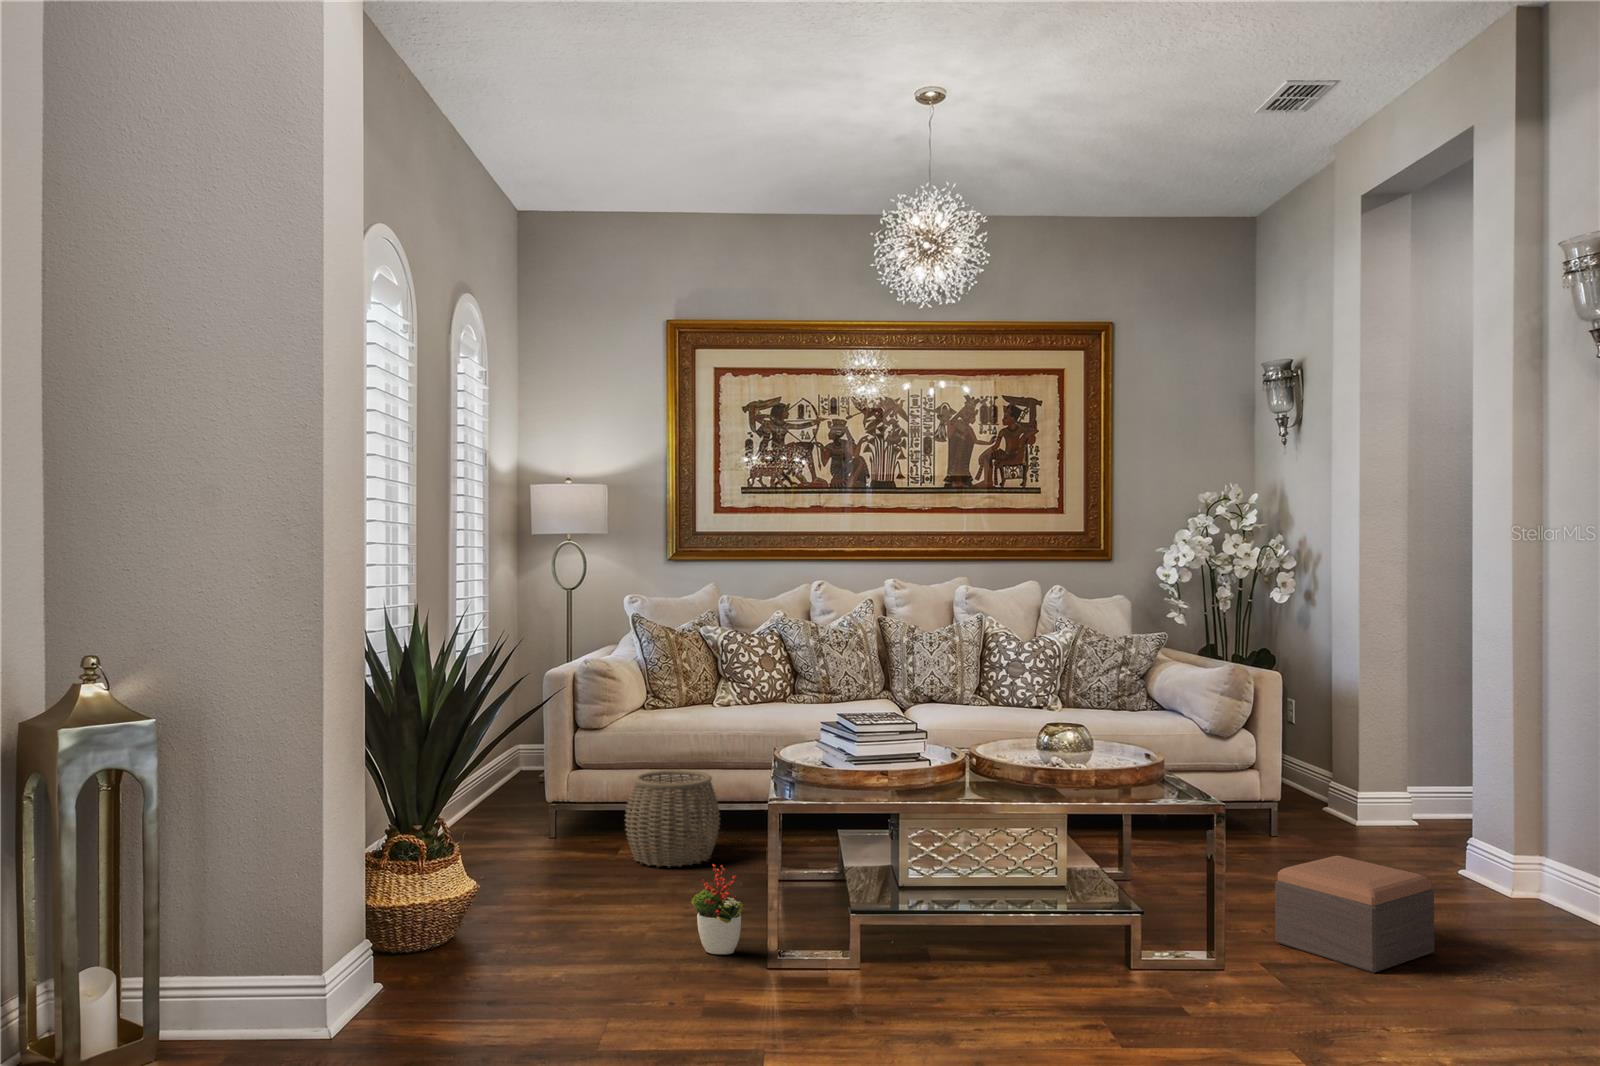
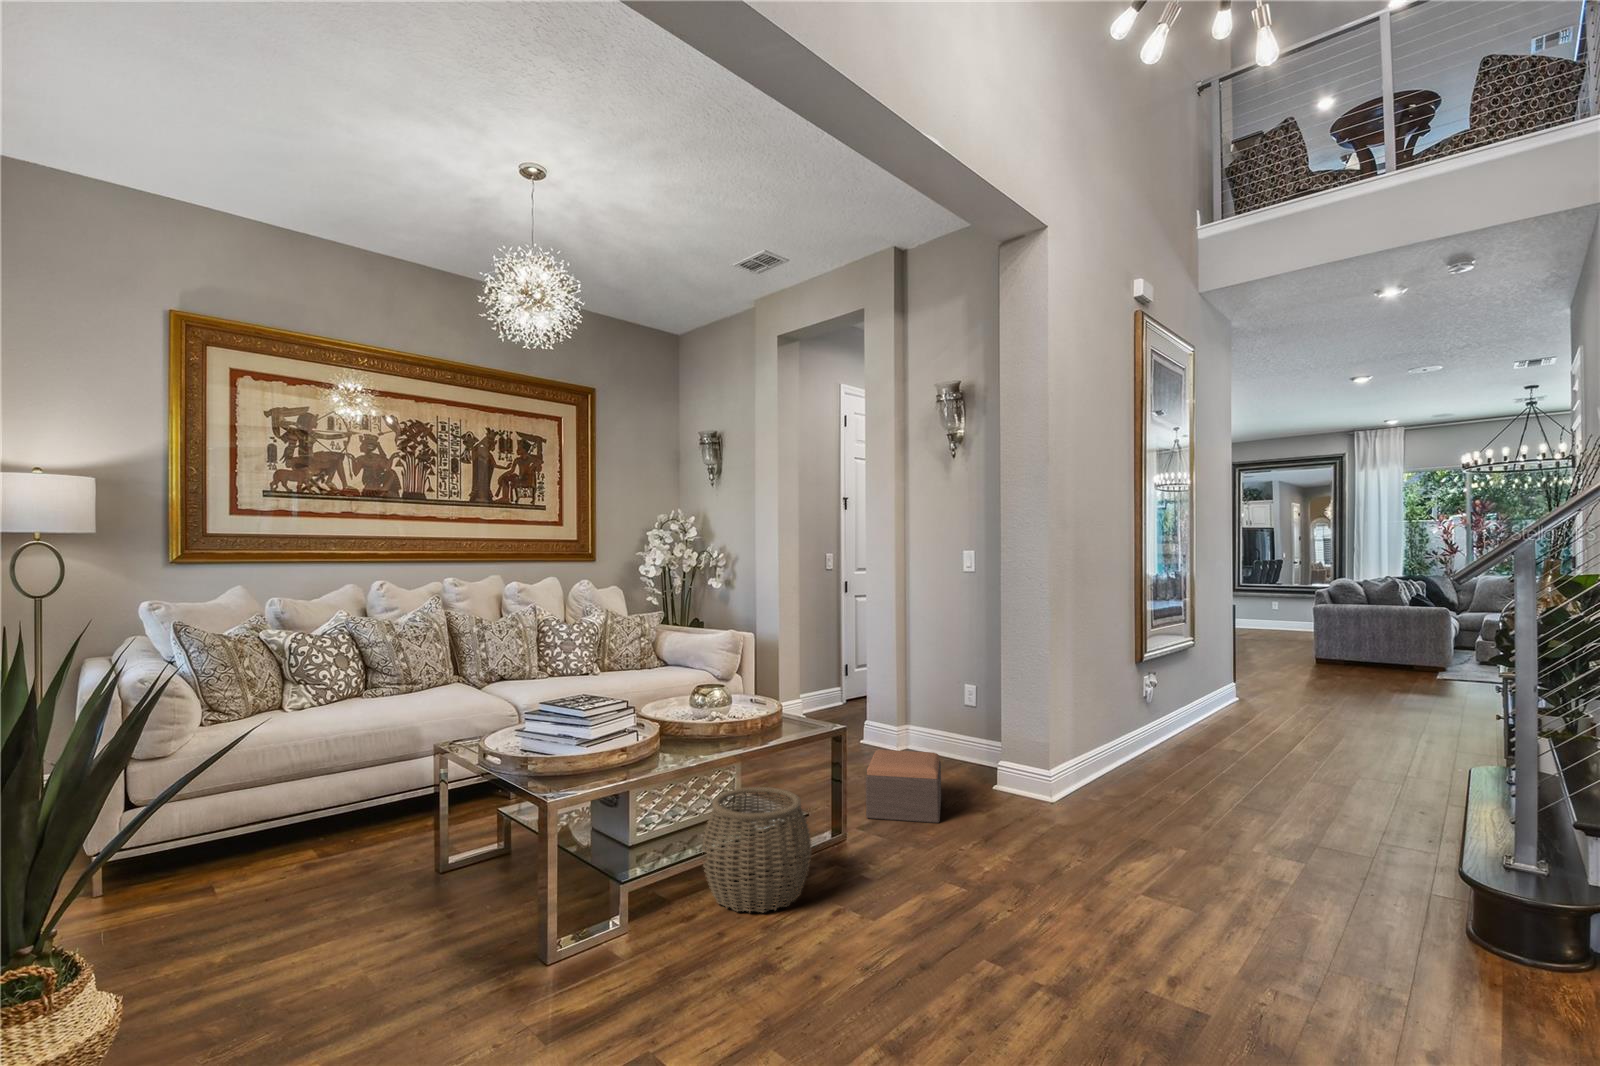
woven basket: present [625,770,720,867] -> present [702,787,812,912]
decorative plant: present [691,864,743,954] -> none [456,884,518,988]

